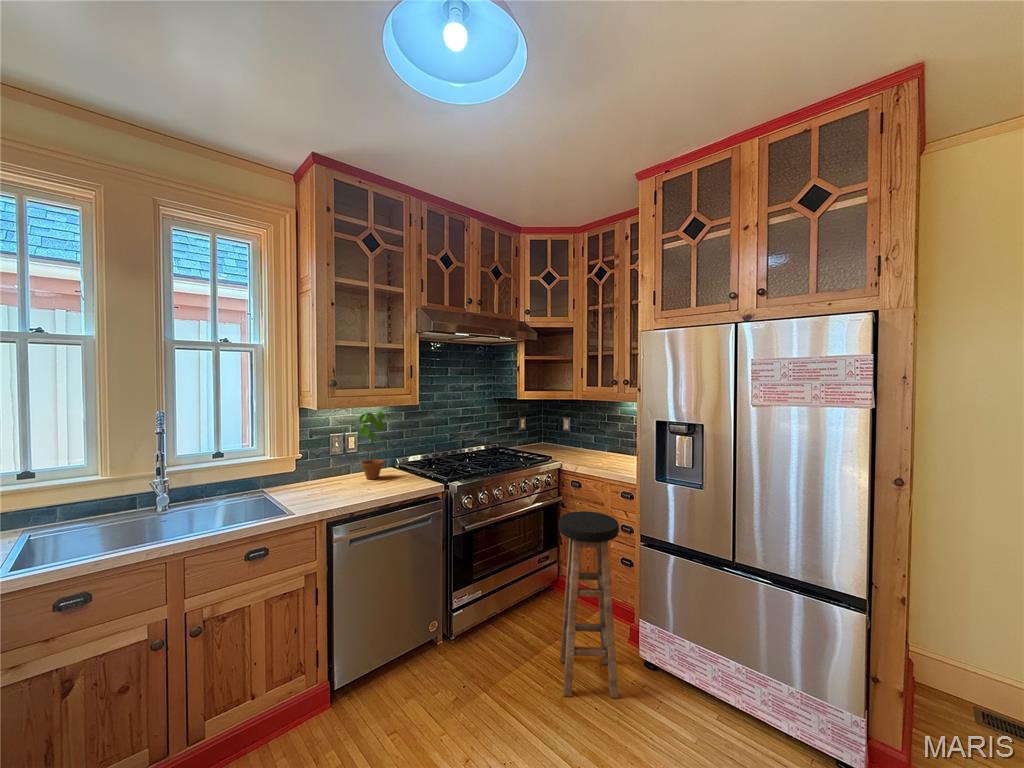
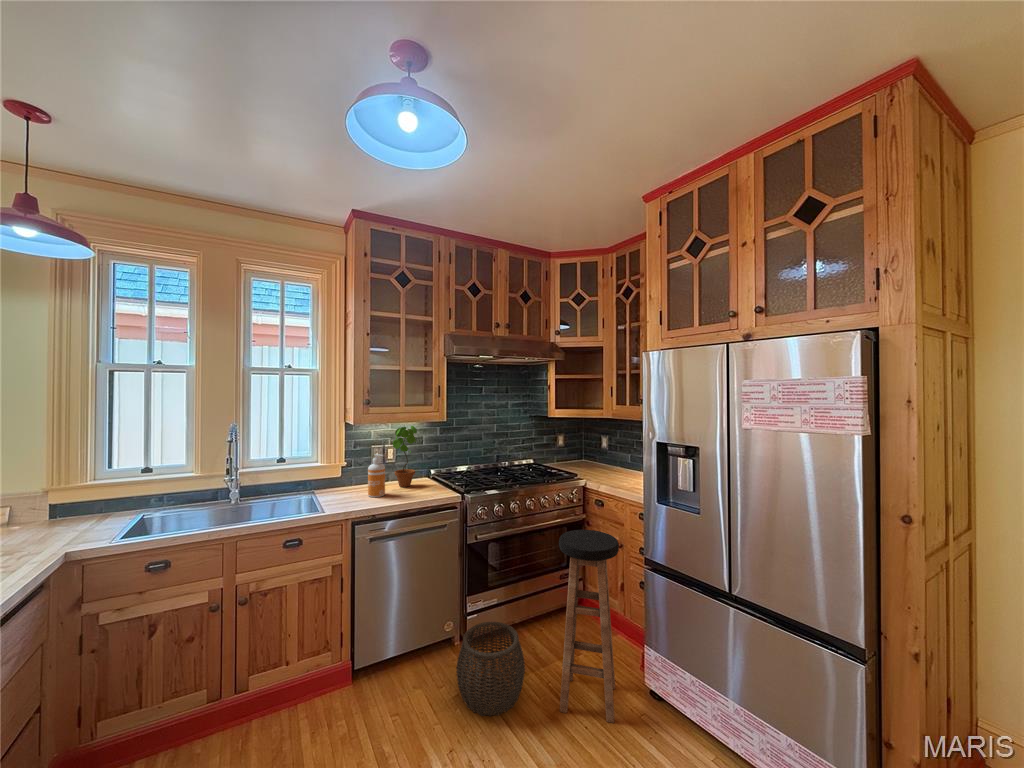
soap dispenser: none [335,444,356,493] -> present [368,454,385,497]
woven basket: none [454,614,527,715] -> present [456,622,525,716]

